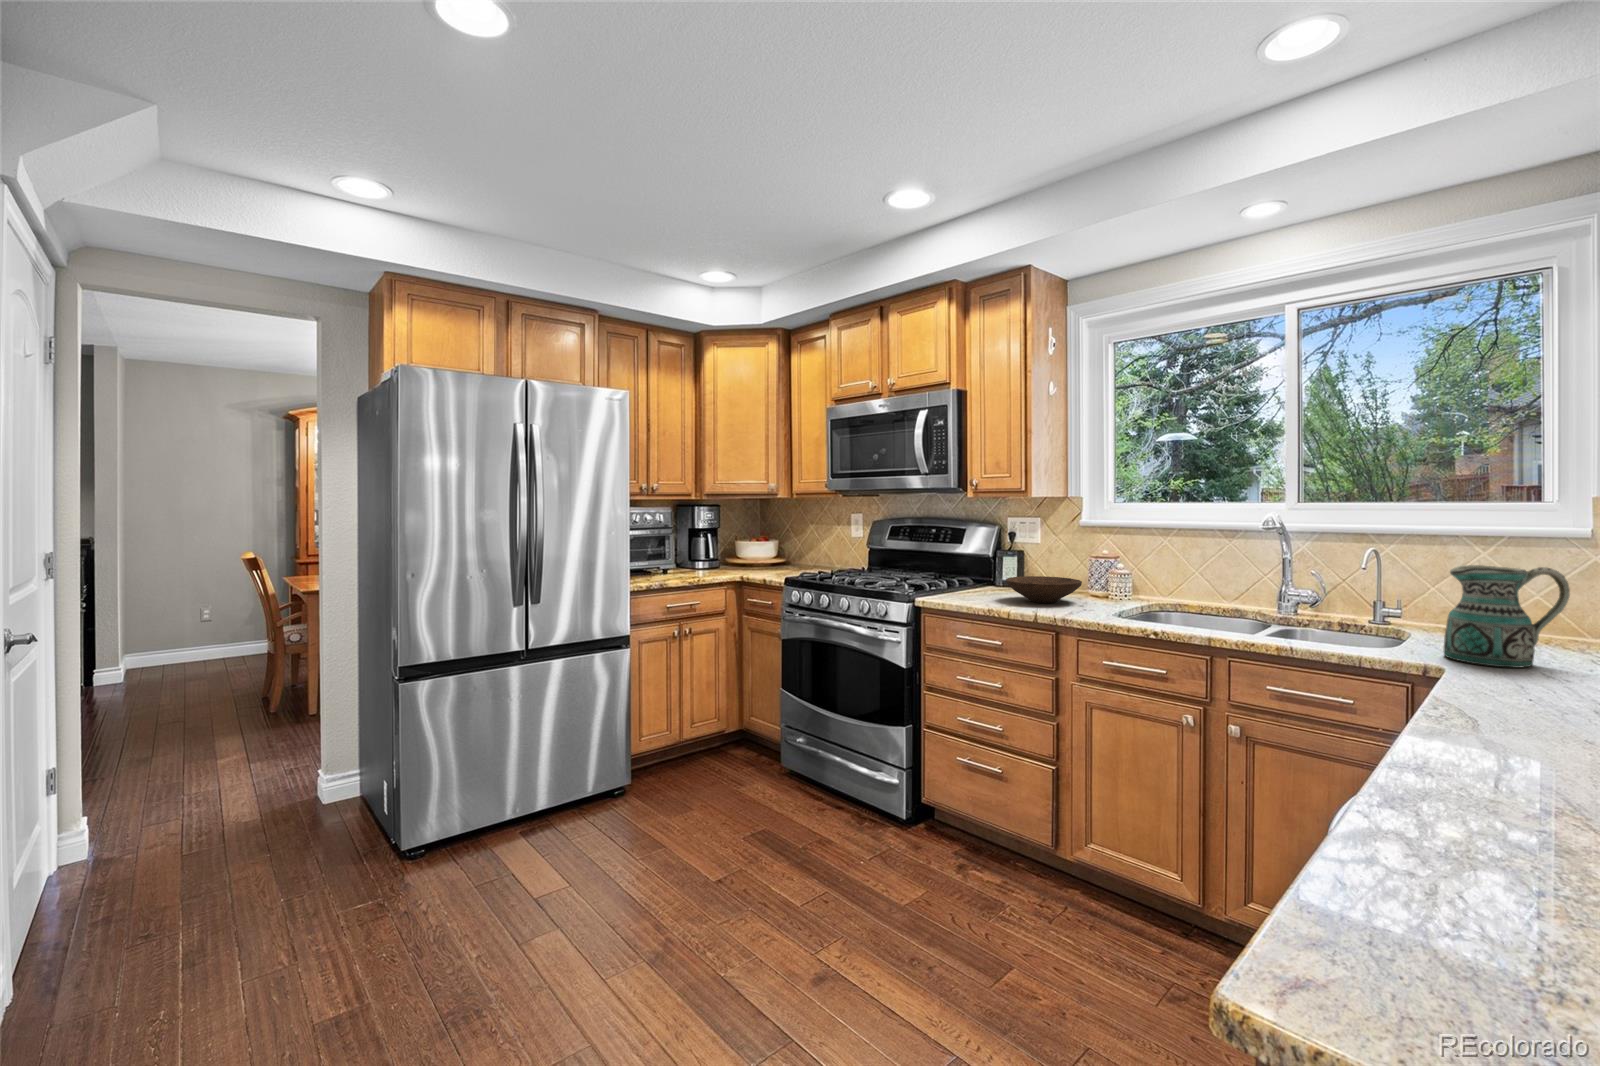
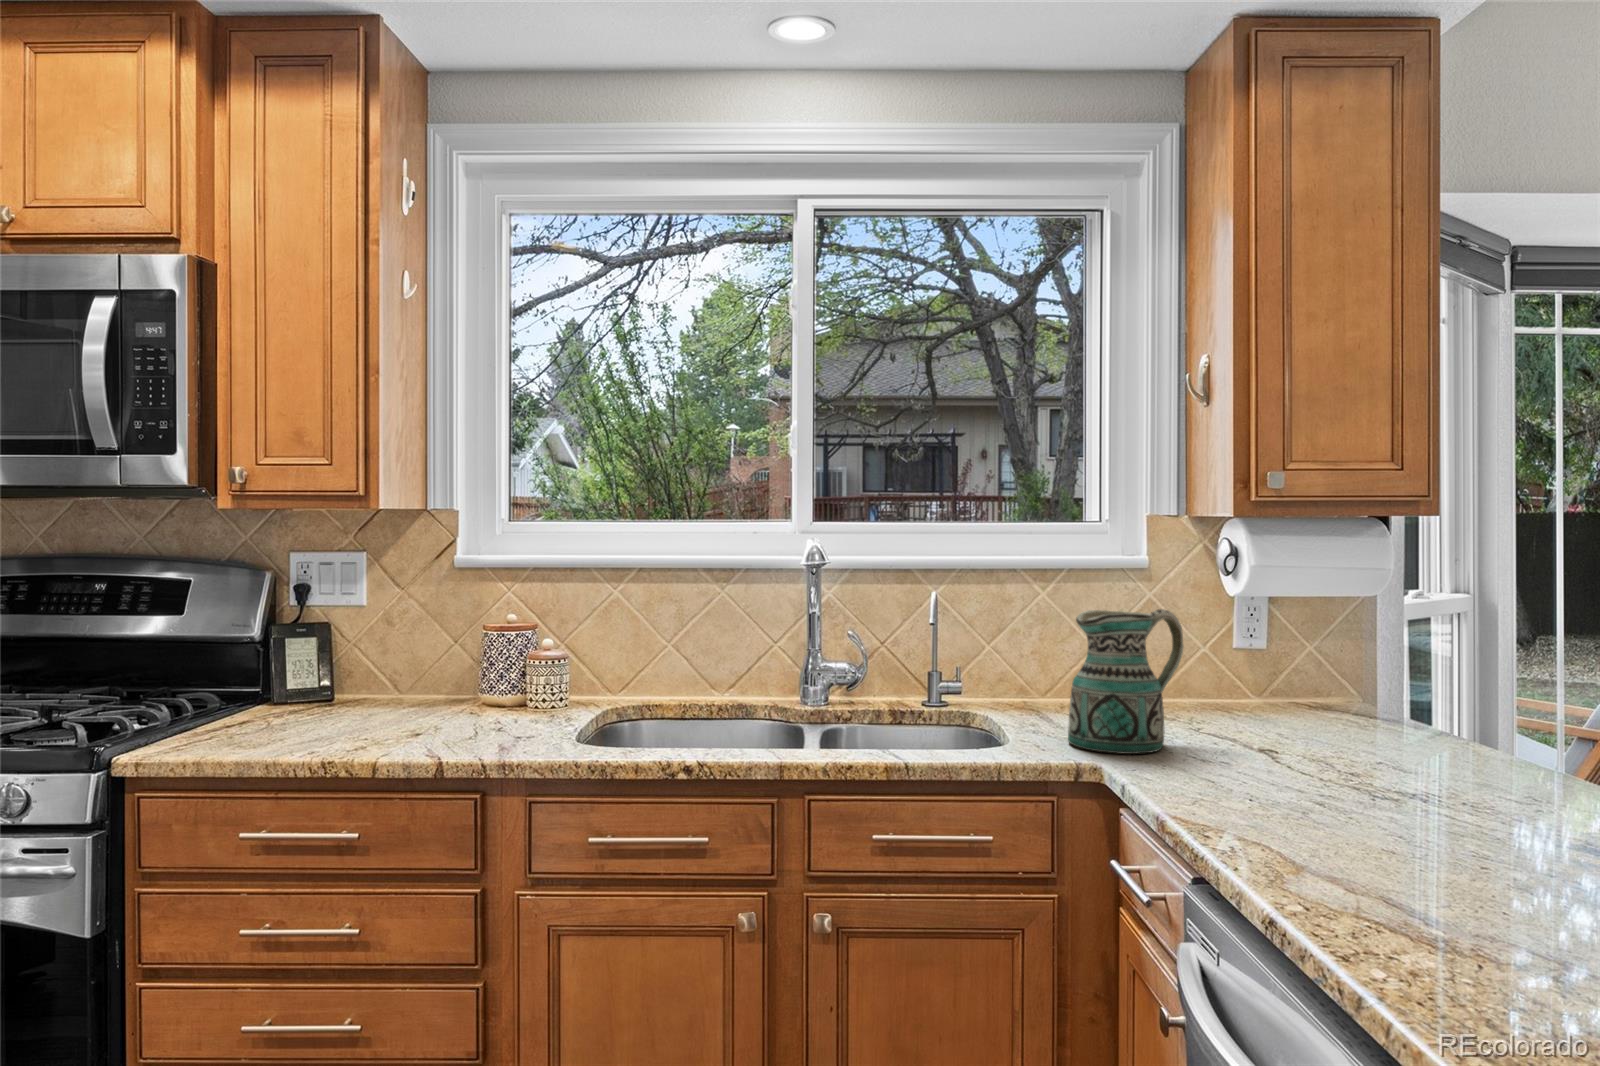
wooden bowl: present [1006,576,1082,603] -> none [333,672,493,731]

